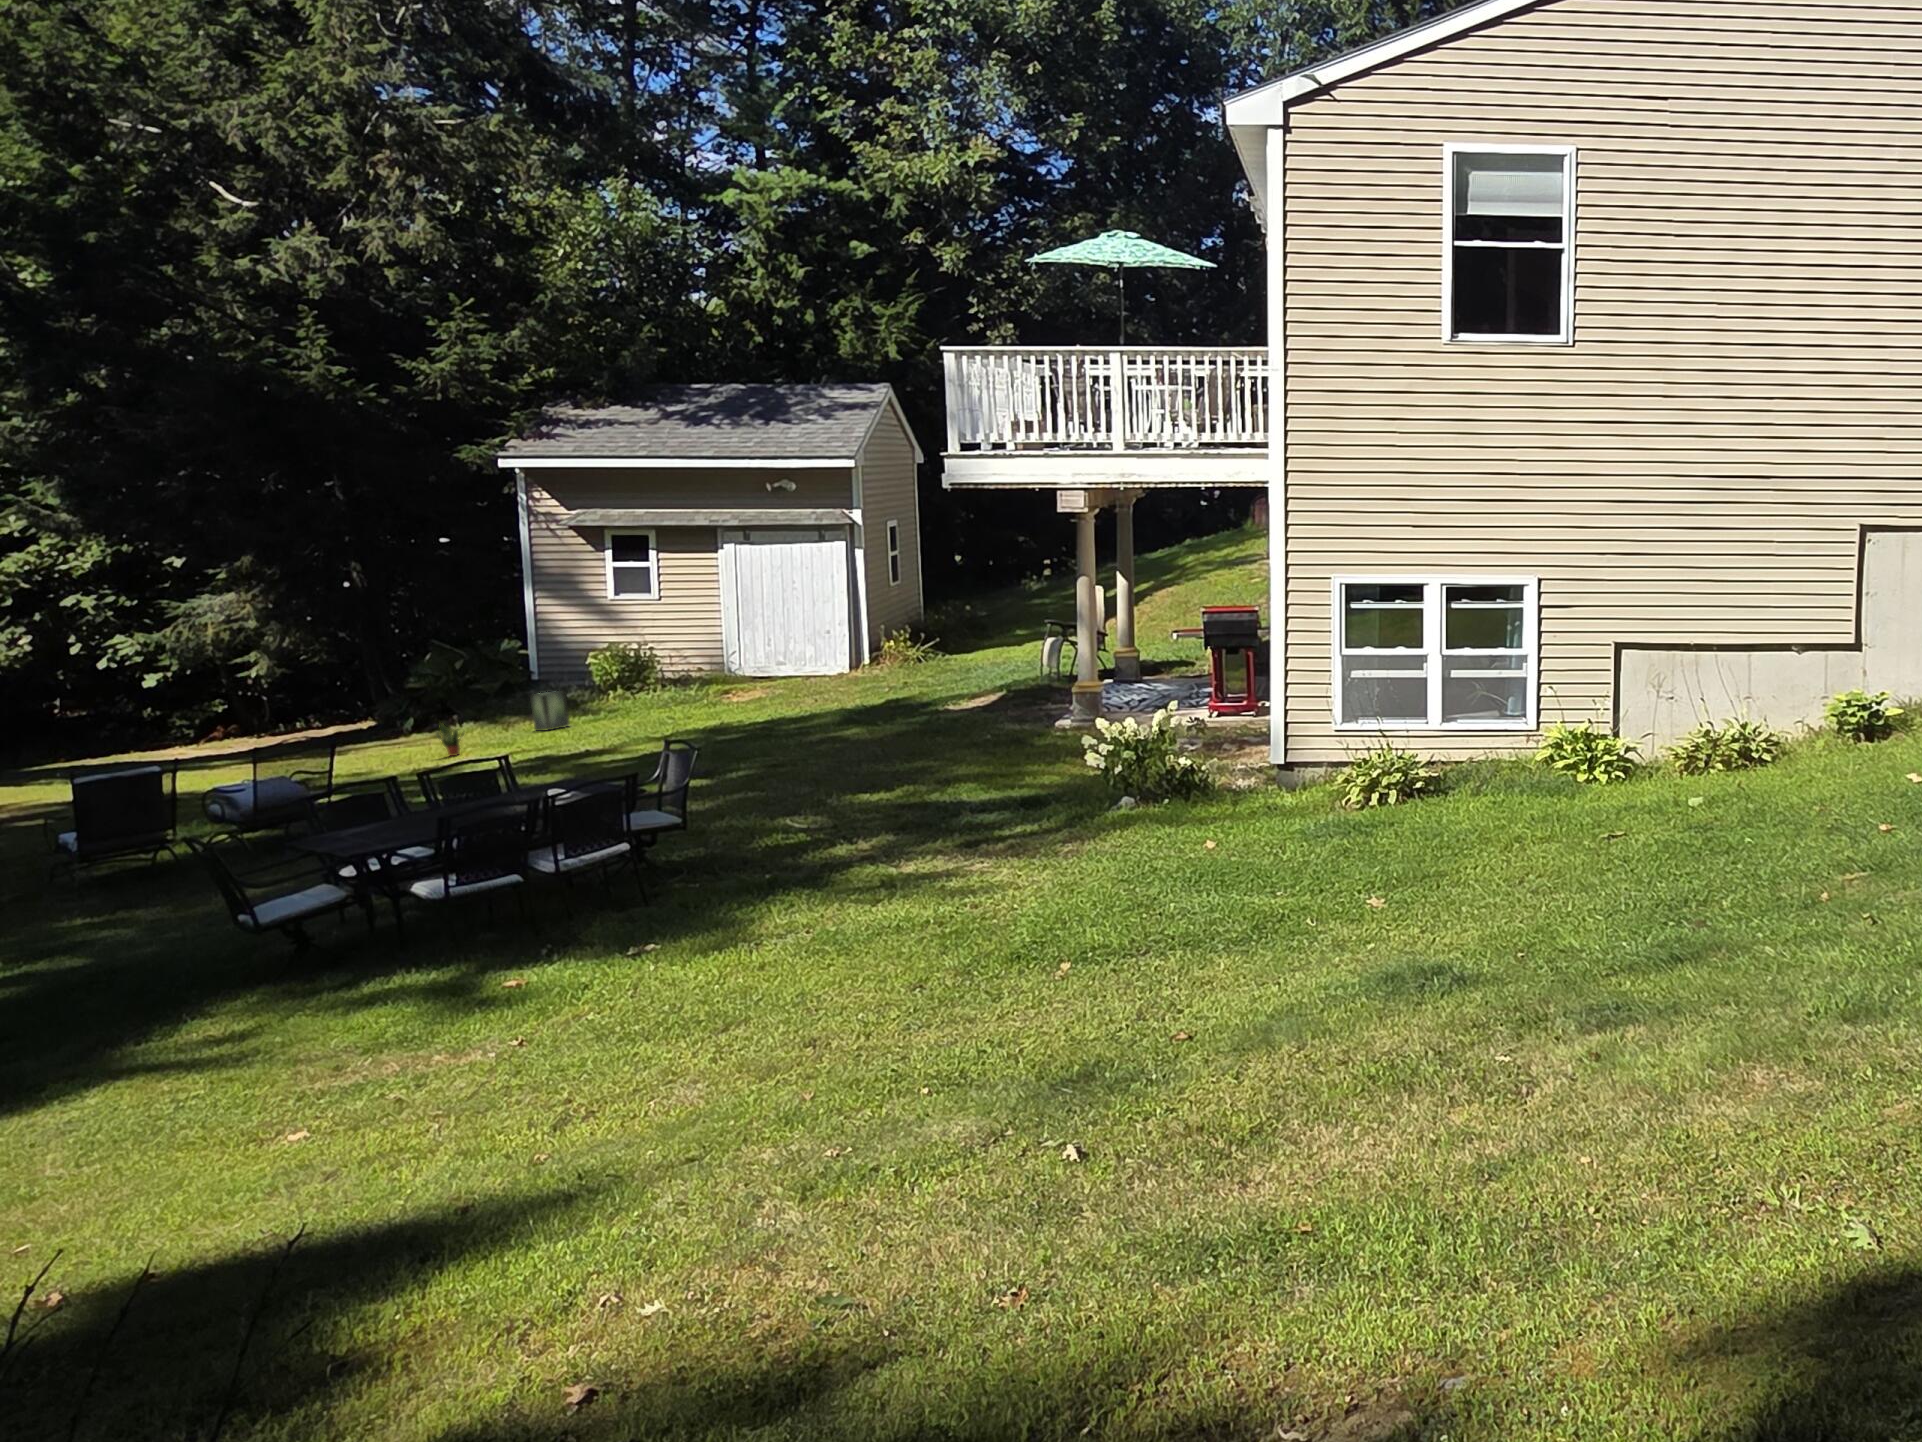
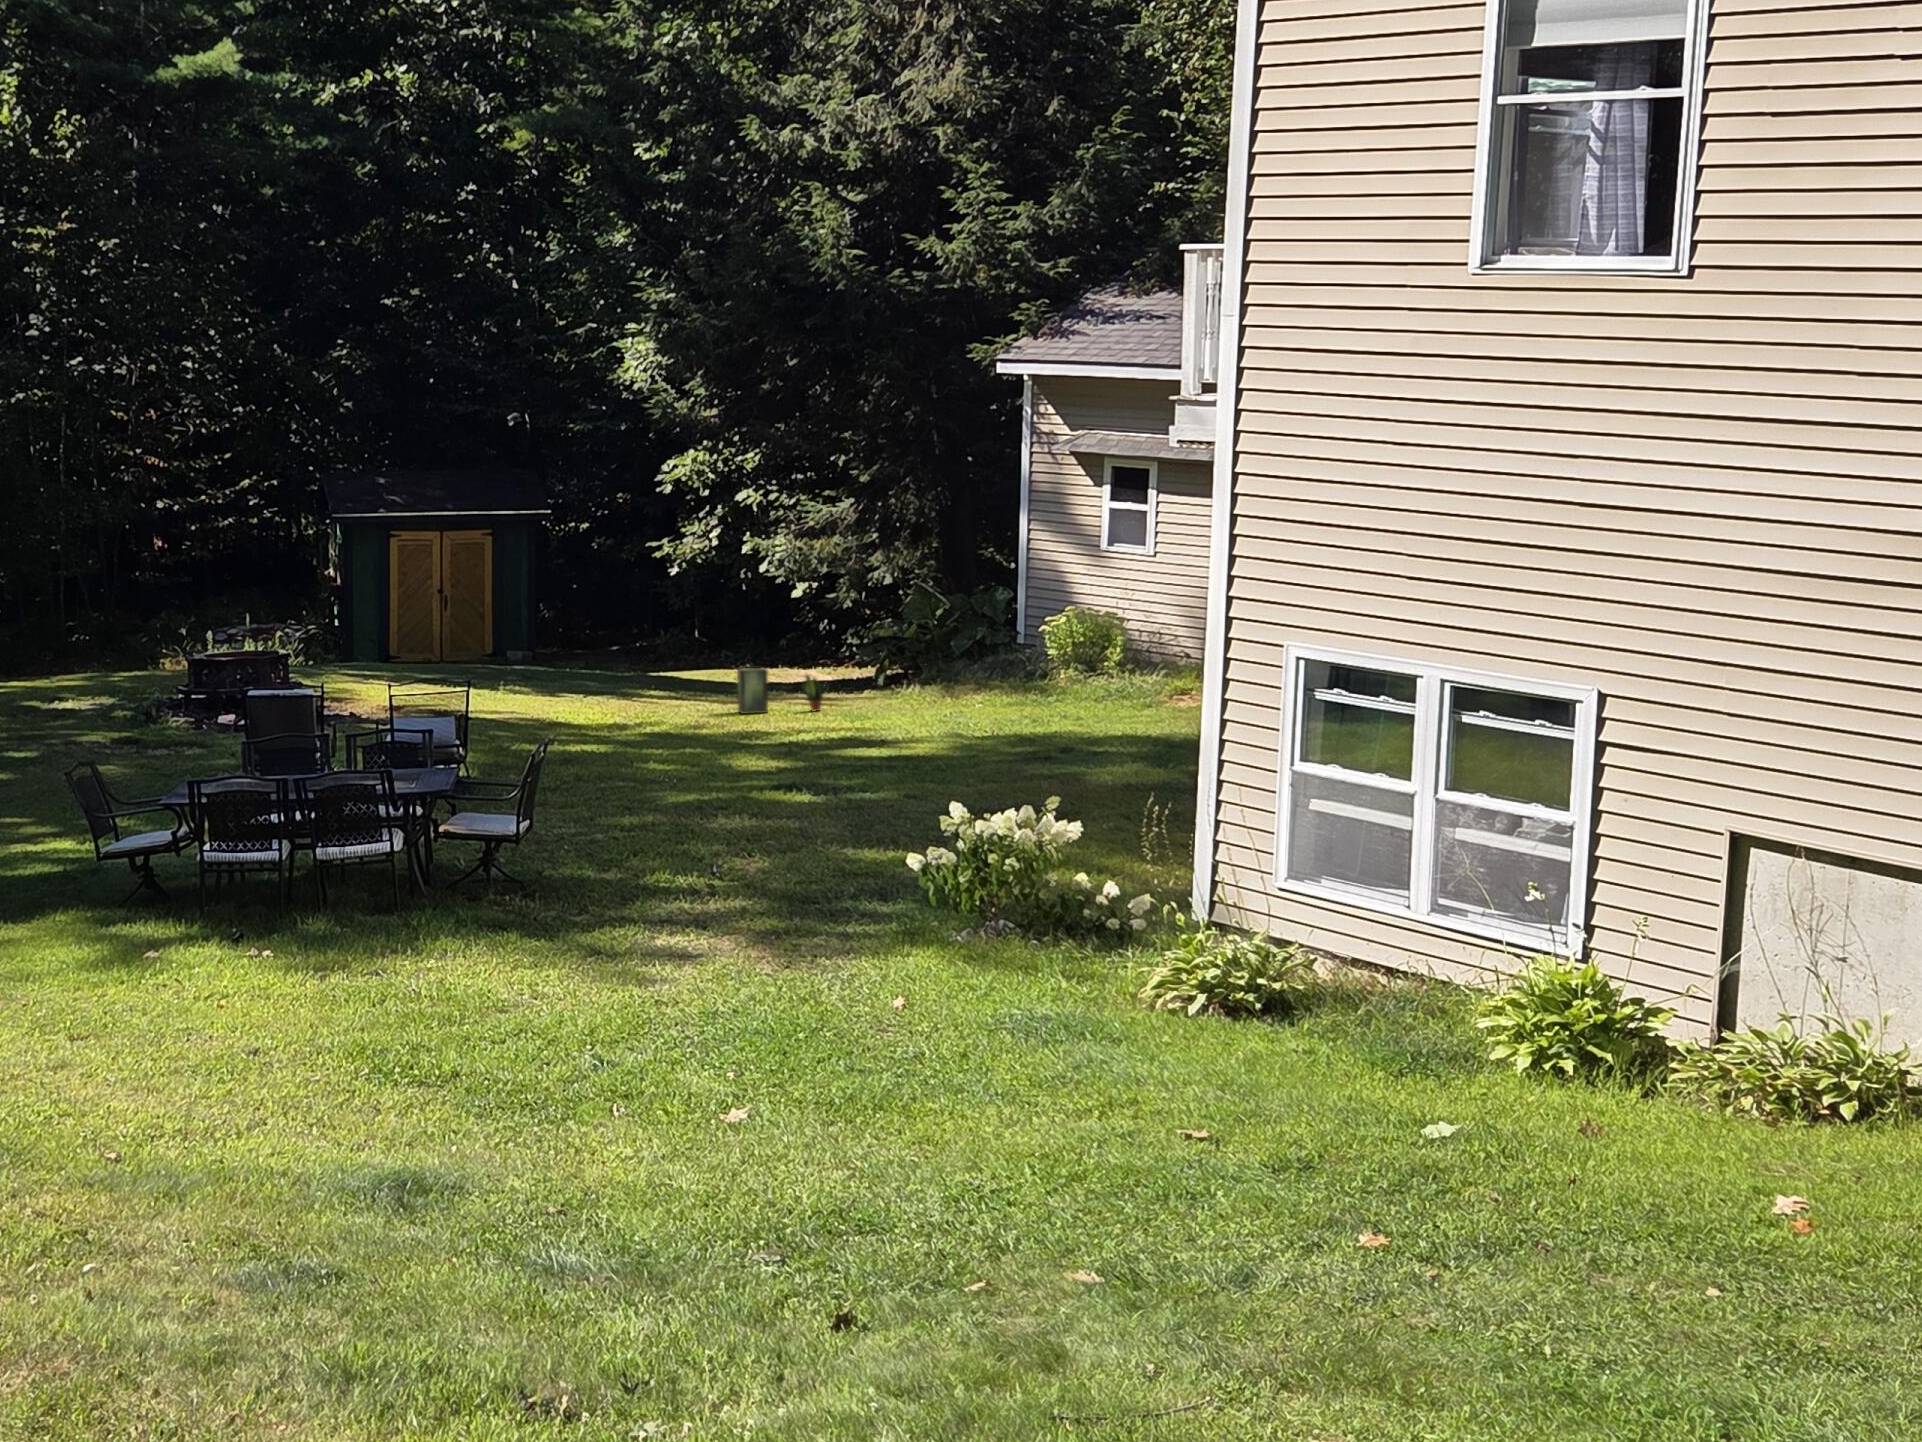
storage box: present [530,691,570,731] -> present [737,668,768,714]

